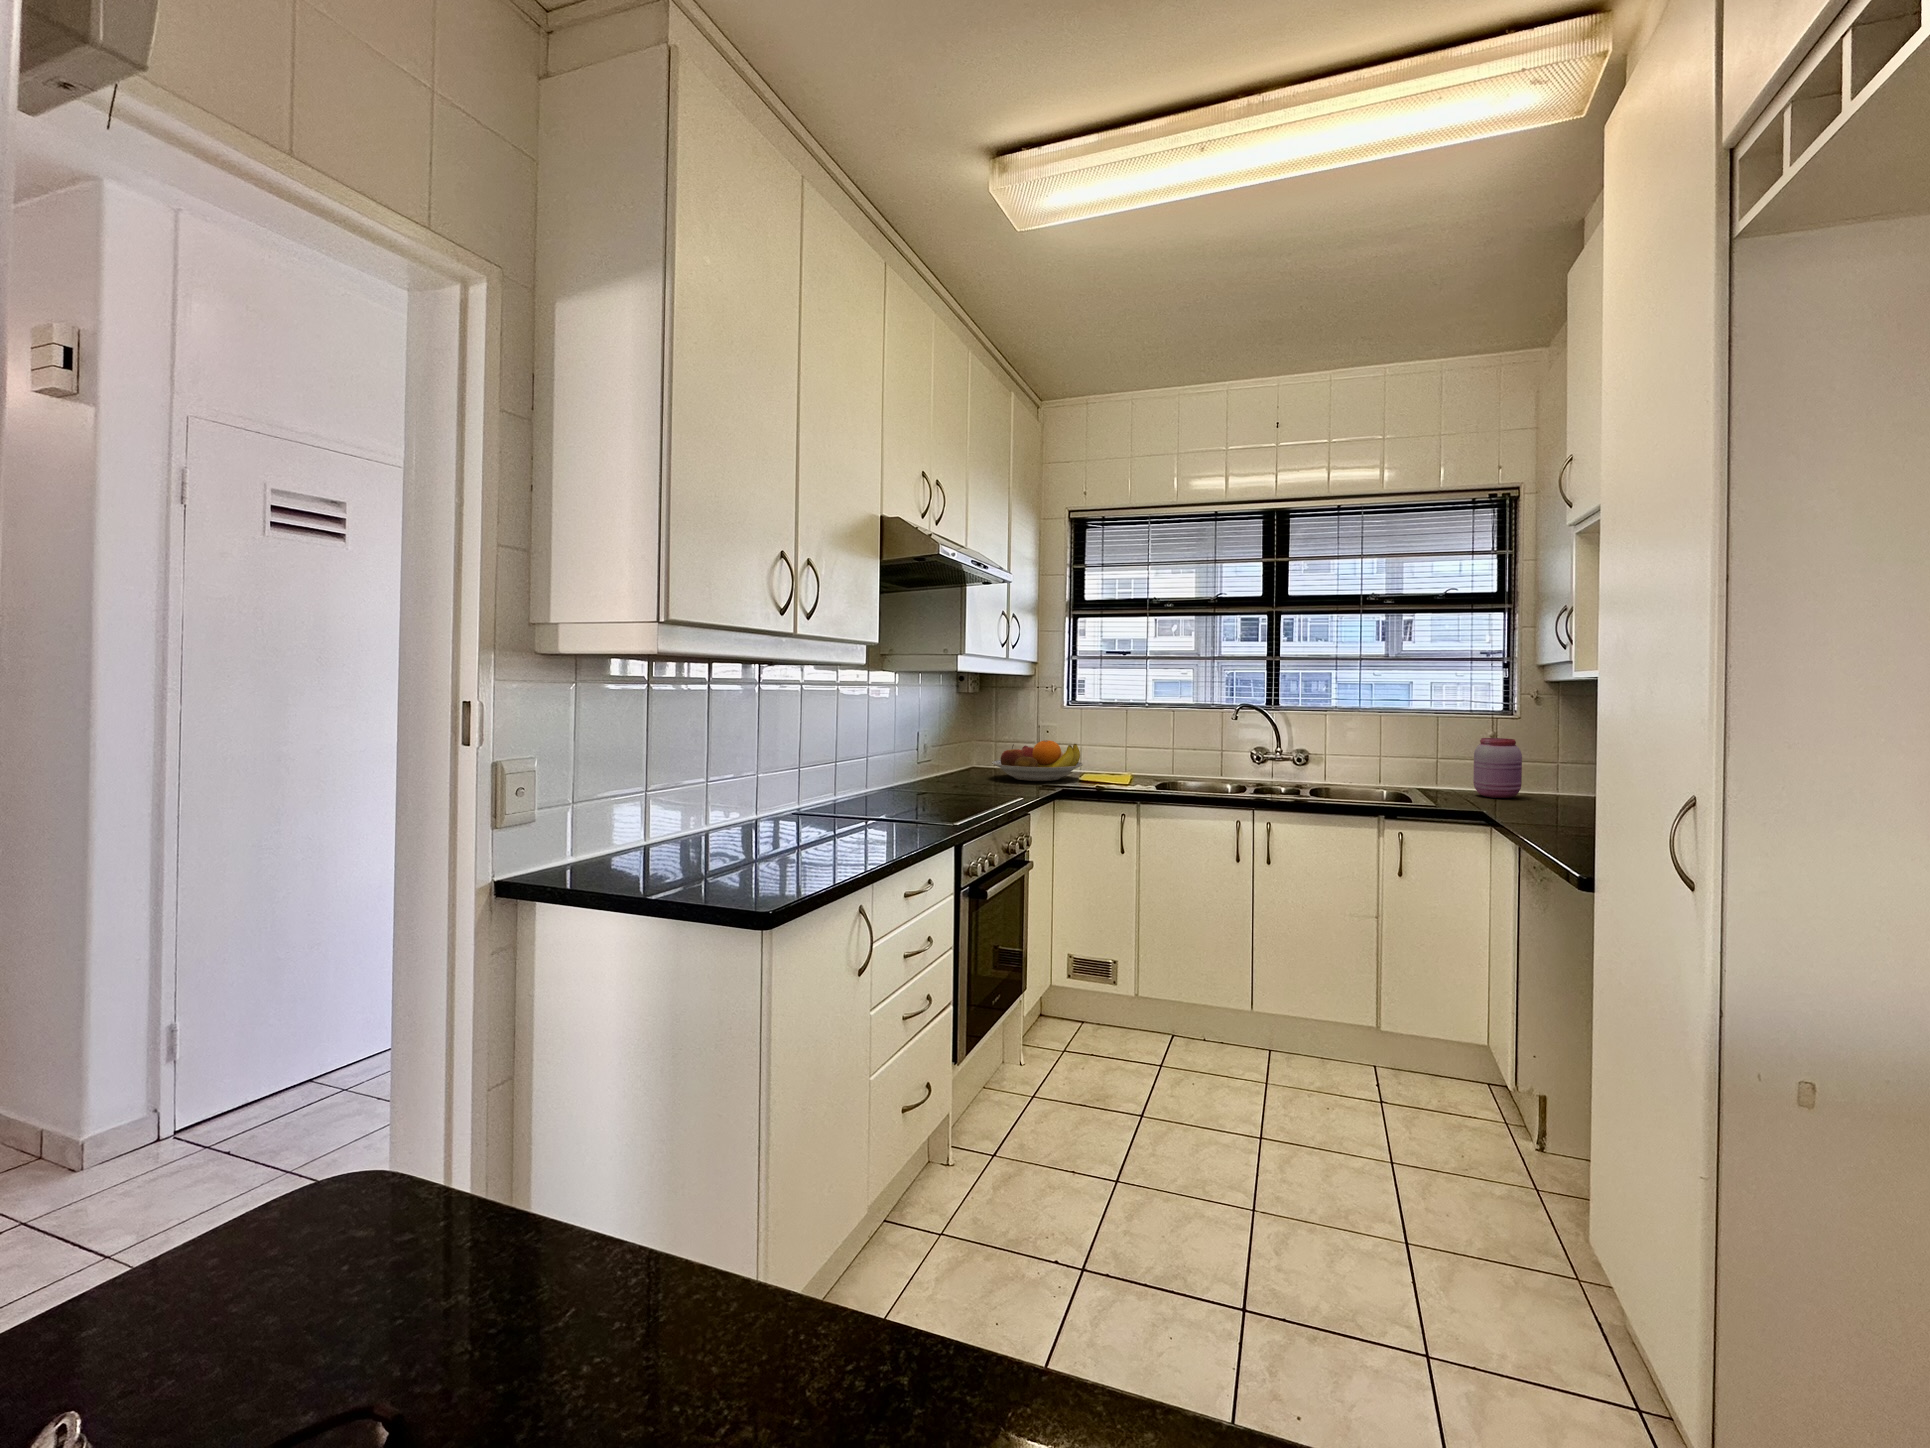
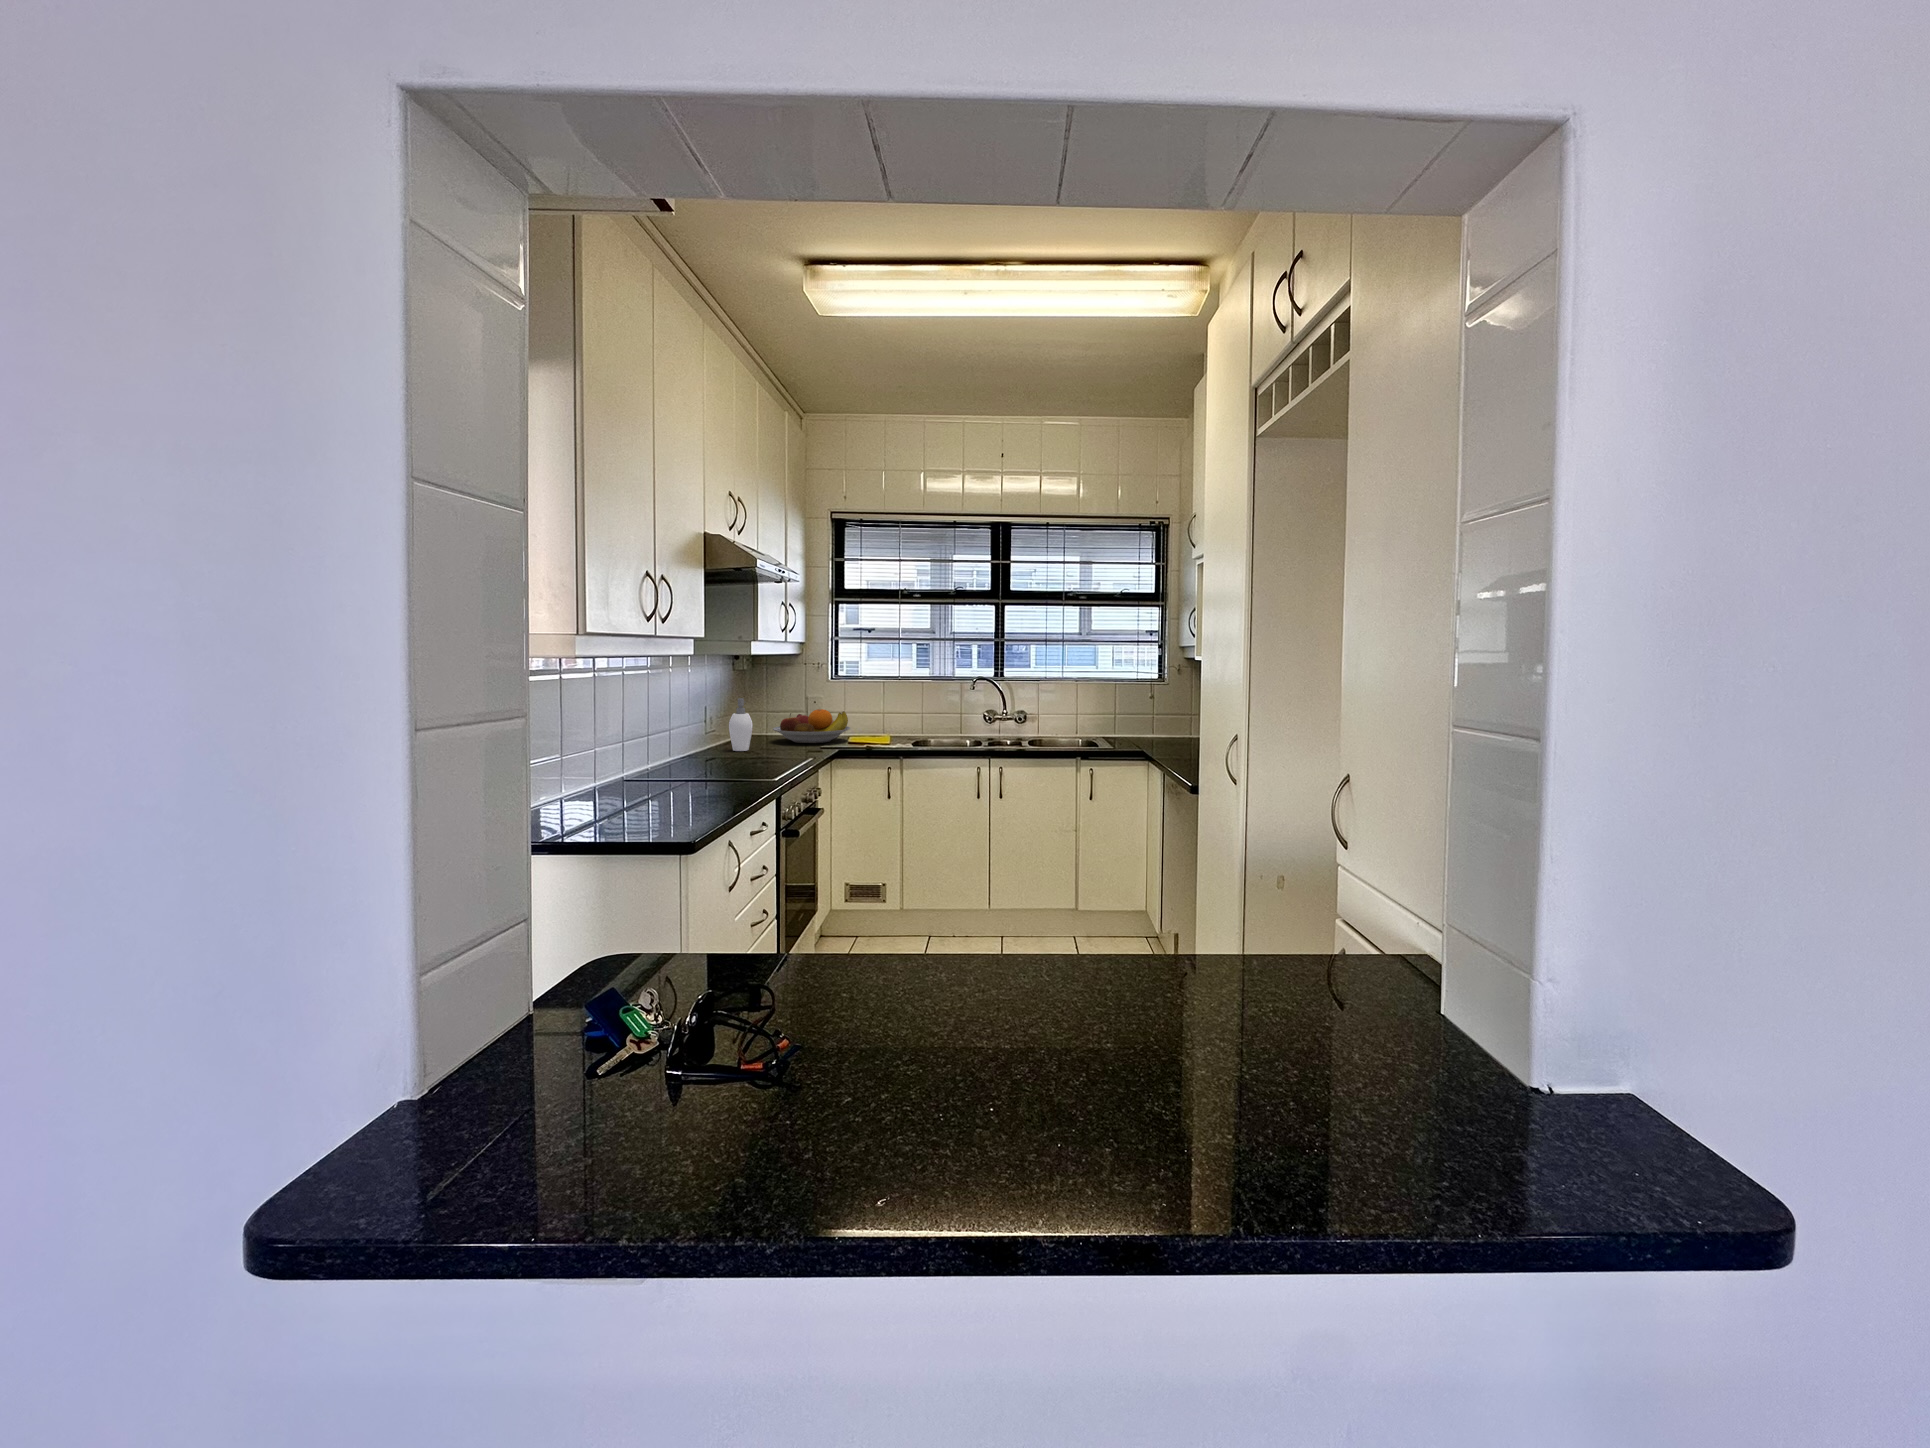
soap dispenser: none [936,724,971,787] -> present [729,698,753,751]
jar: present [1473,738,1522,798] -> none [1139,699,1170,741]

